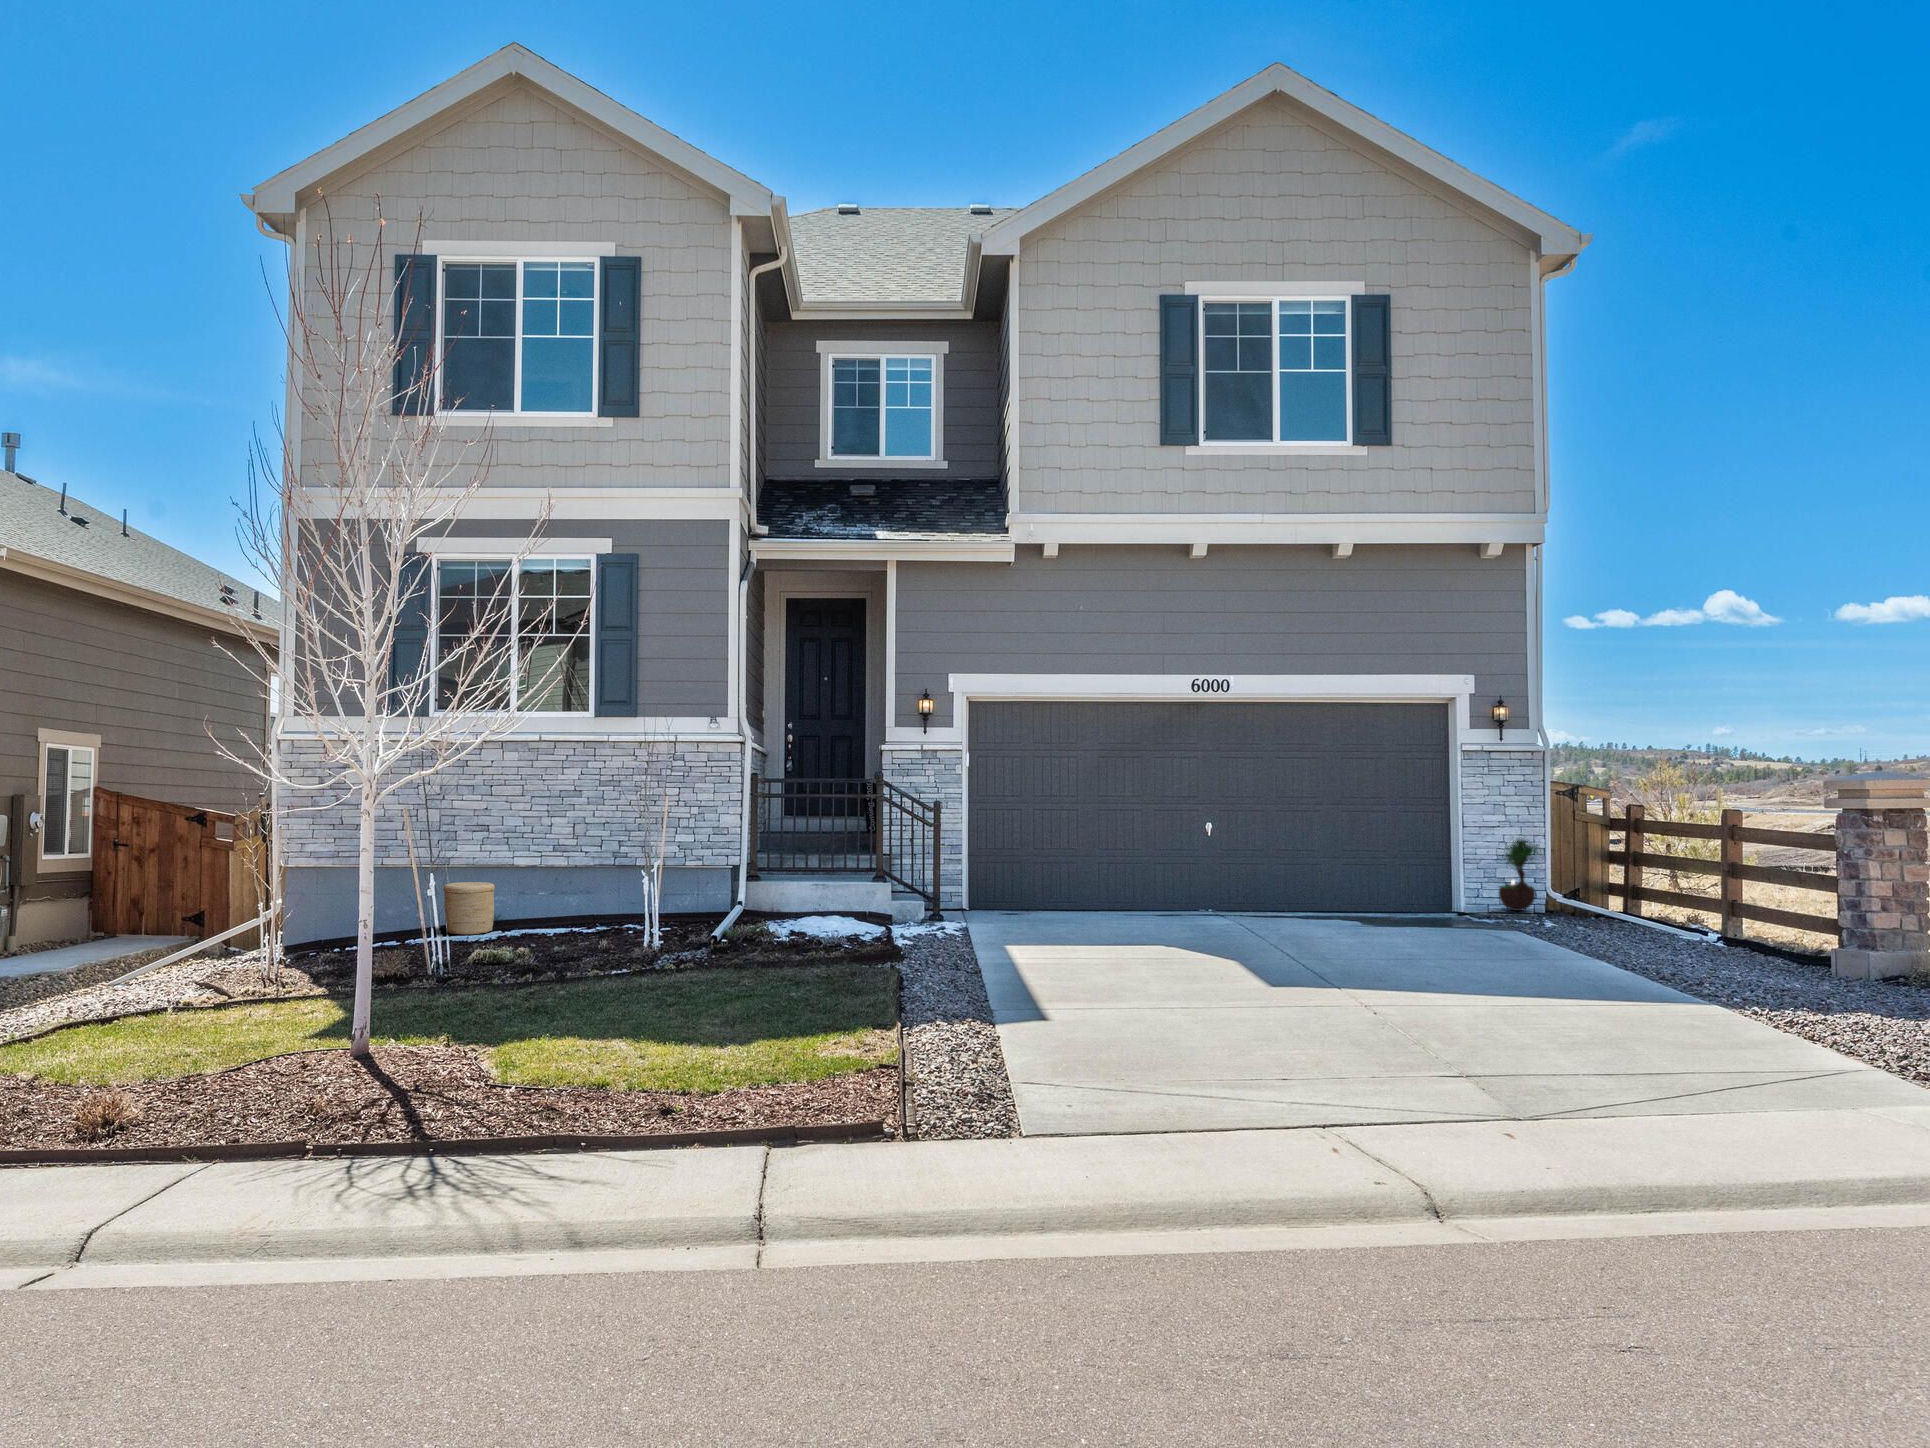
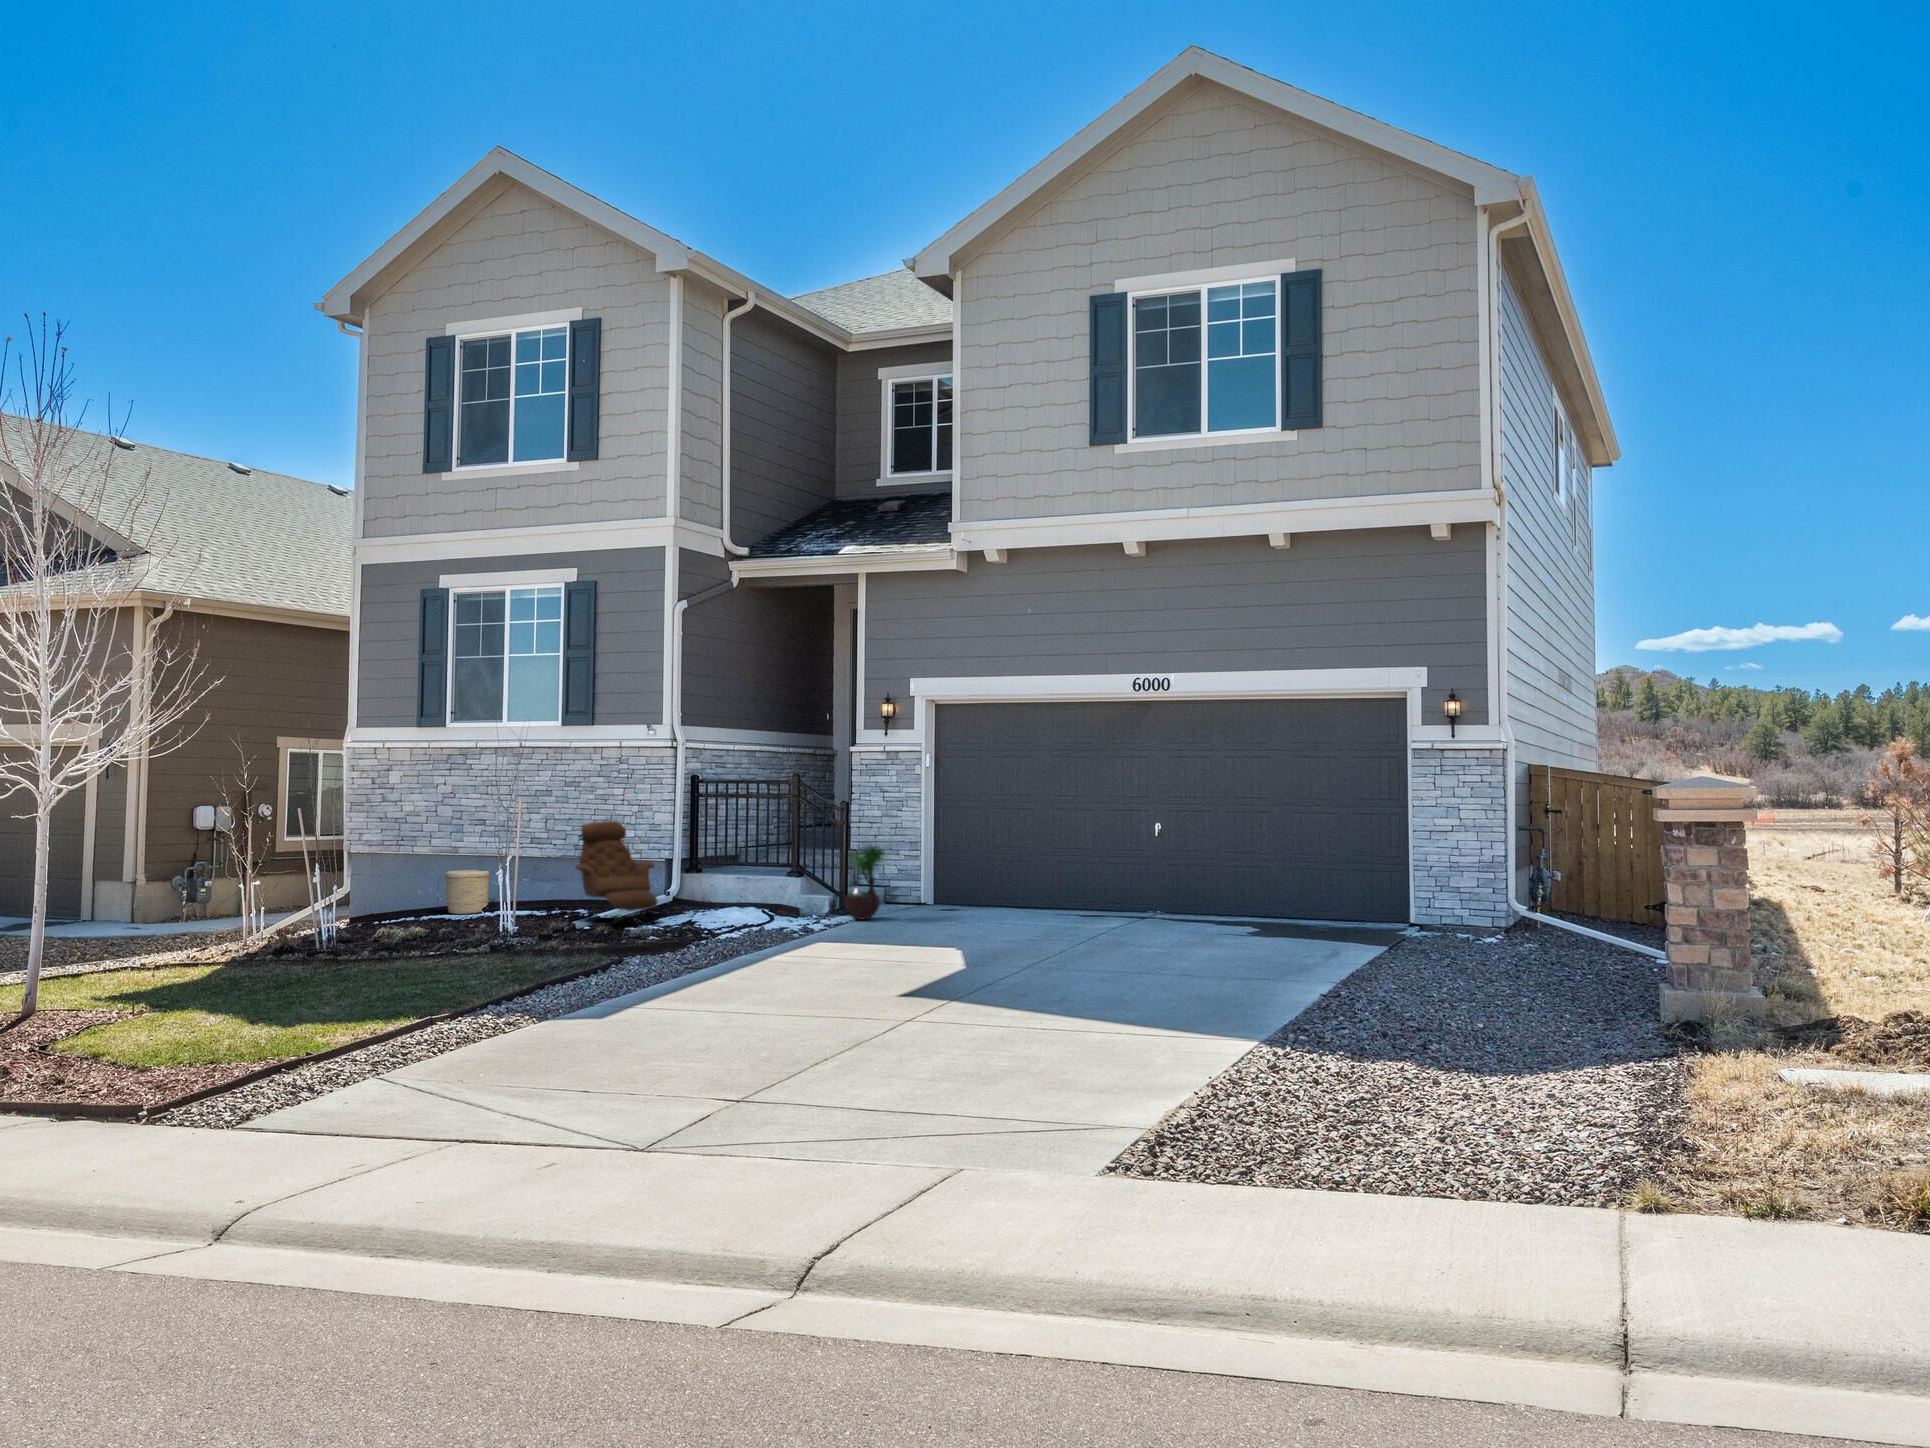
lounge chair: none [640,824,757,941] -> present [576,821,658,924]
potted tree: present [1499,838,1541,911] -> present [845,842,885,920]

